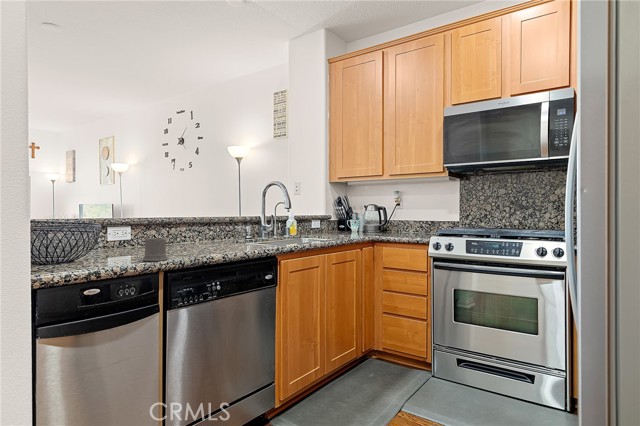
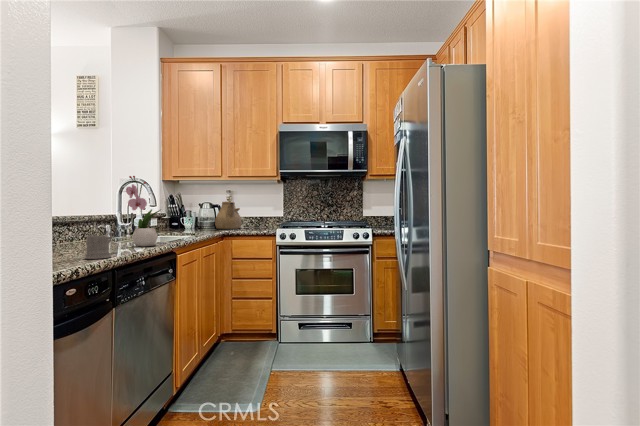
flower arrangement: none [224,178,255,250] -> present [126,176,160,246]
teapot: none [377,203,406,234] -> present [215,202,242,229]

